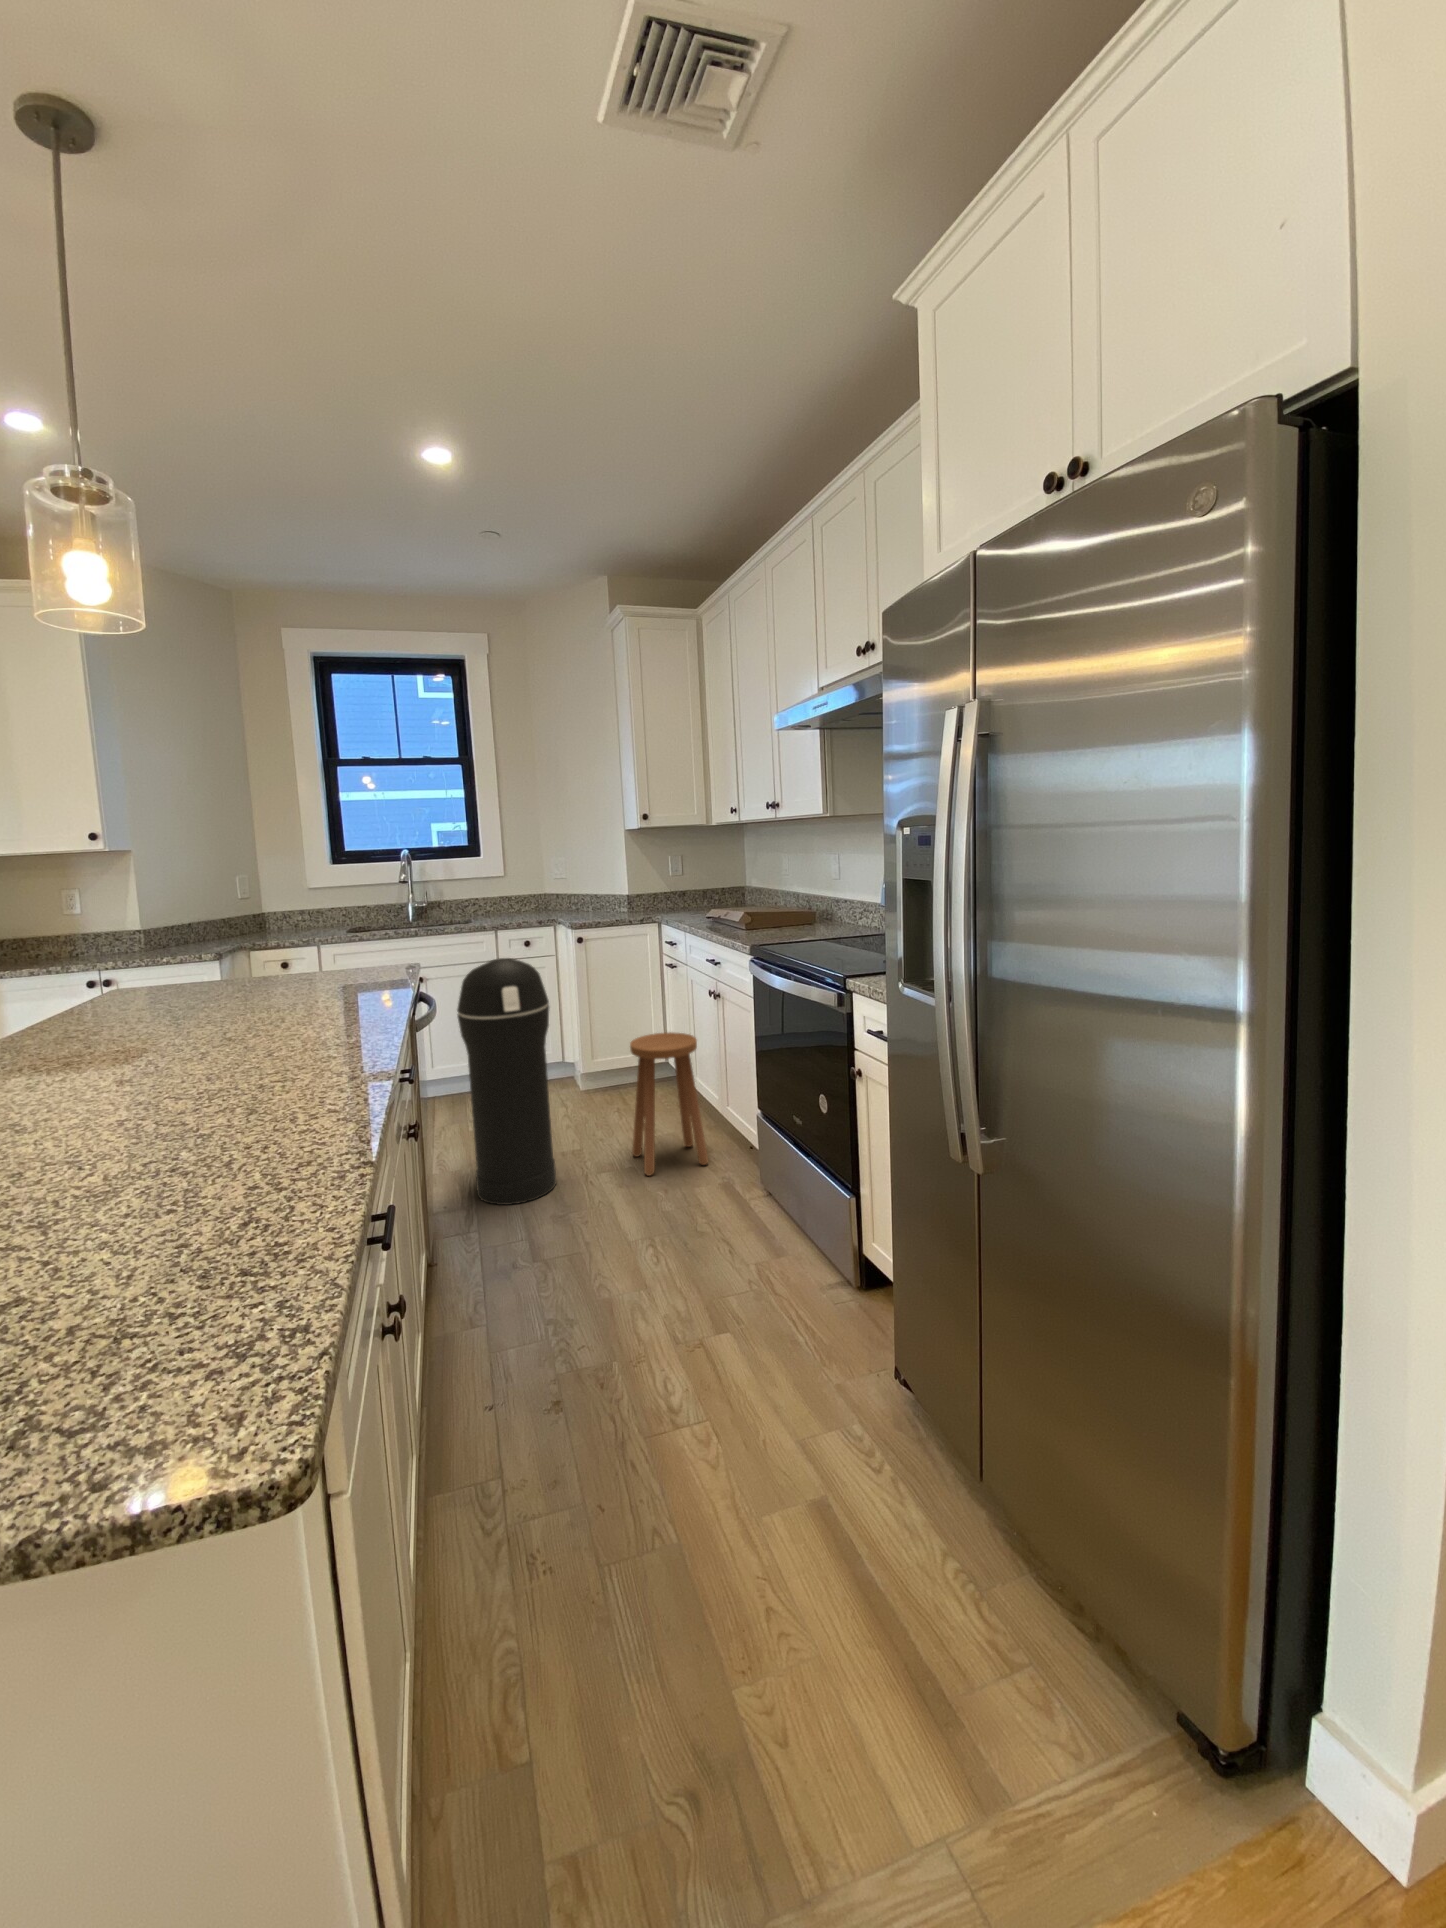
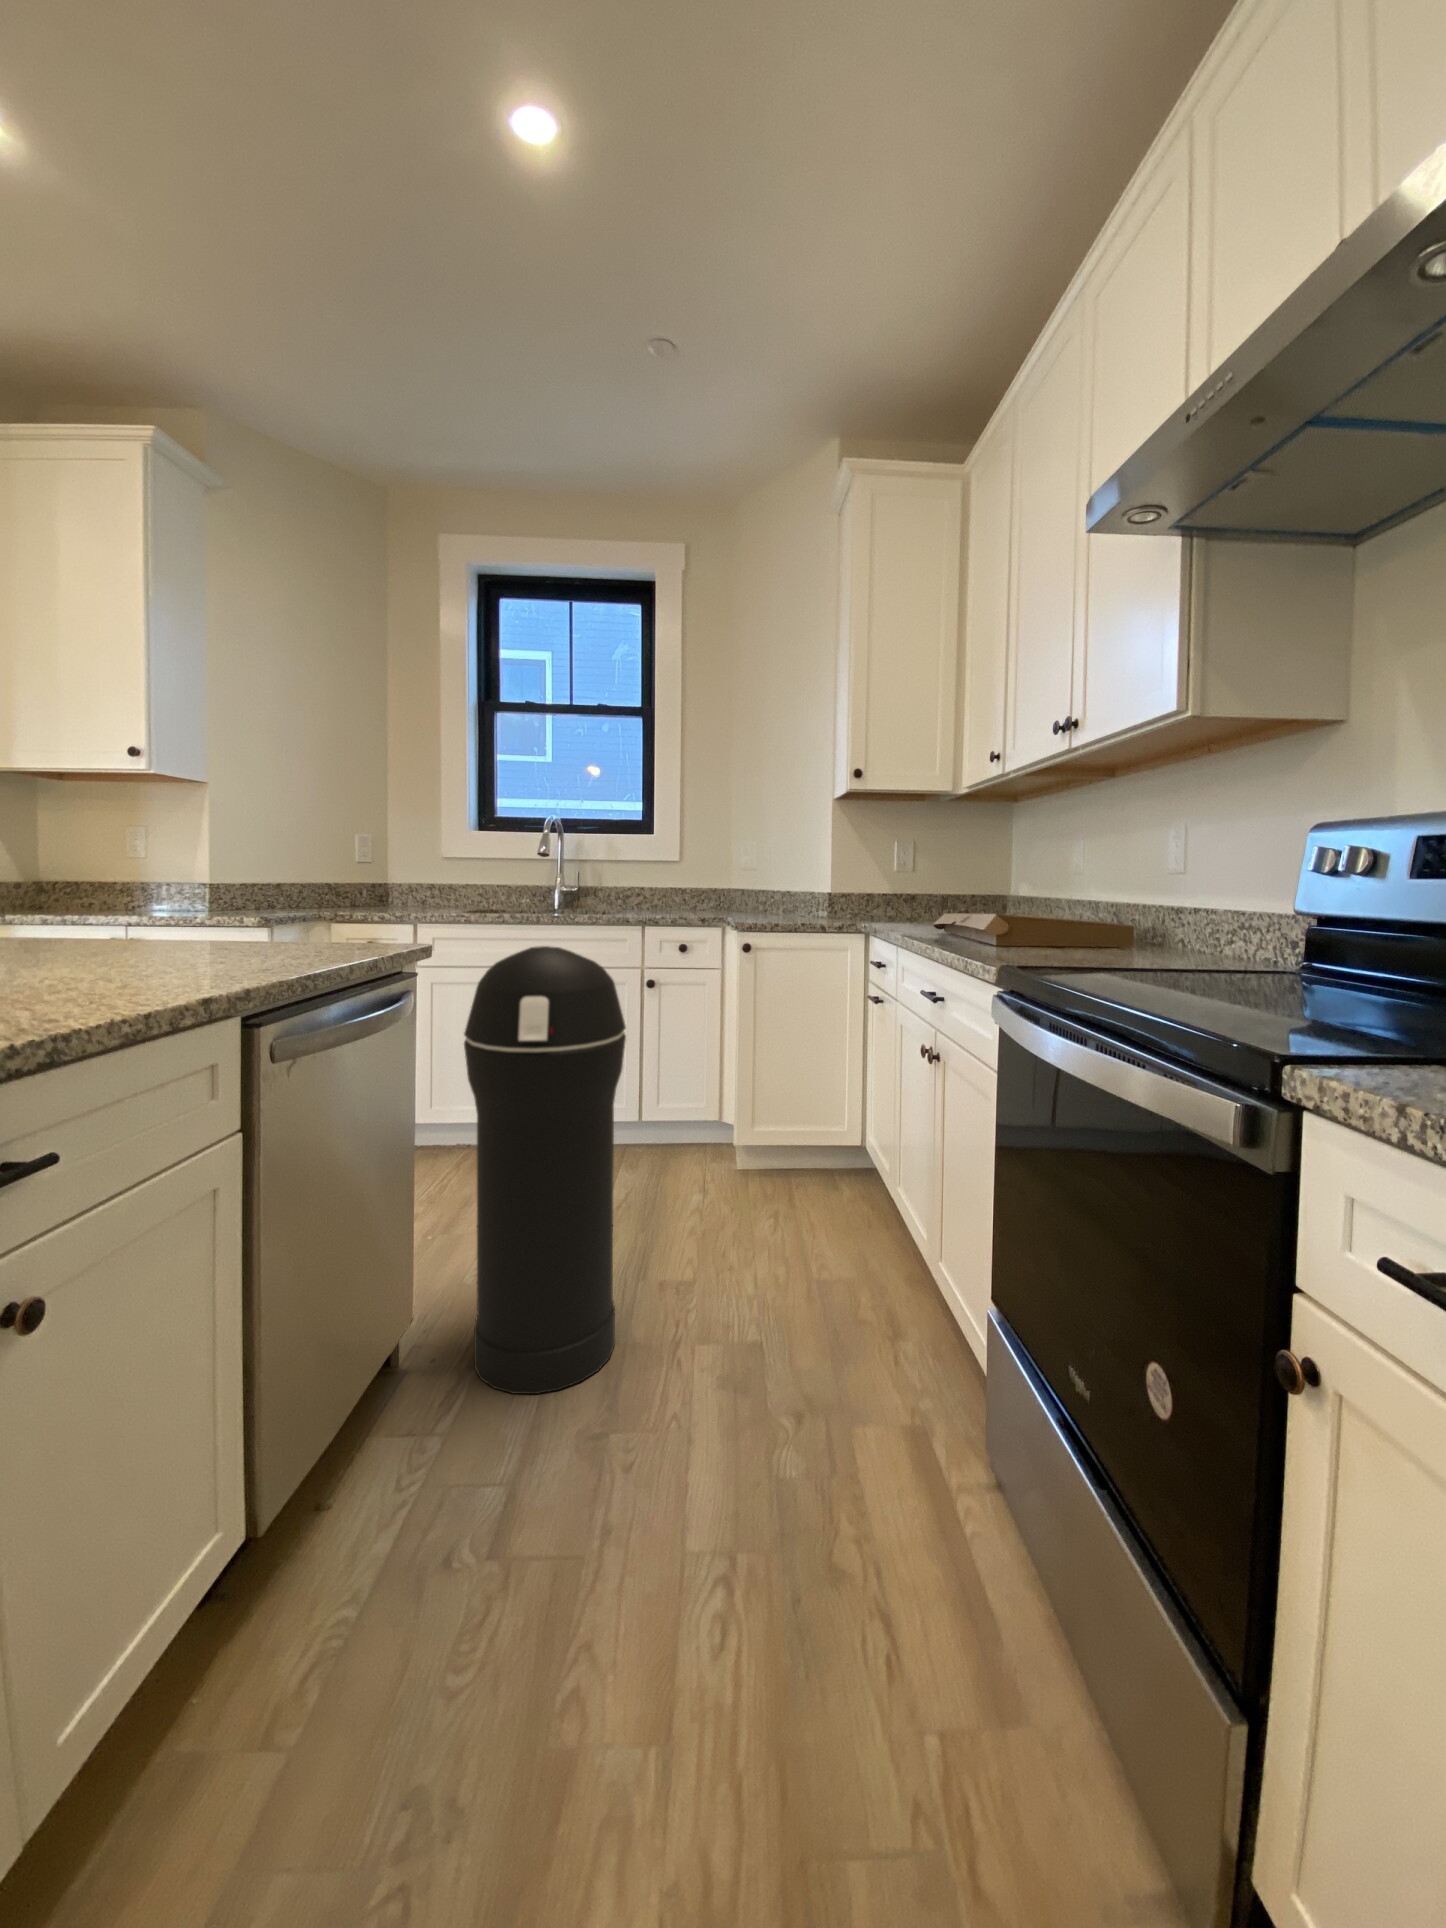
stool: present [630,1032,708,1176] -> none [760,1111,889,1380]

